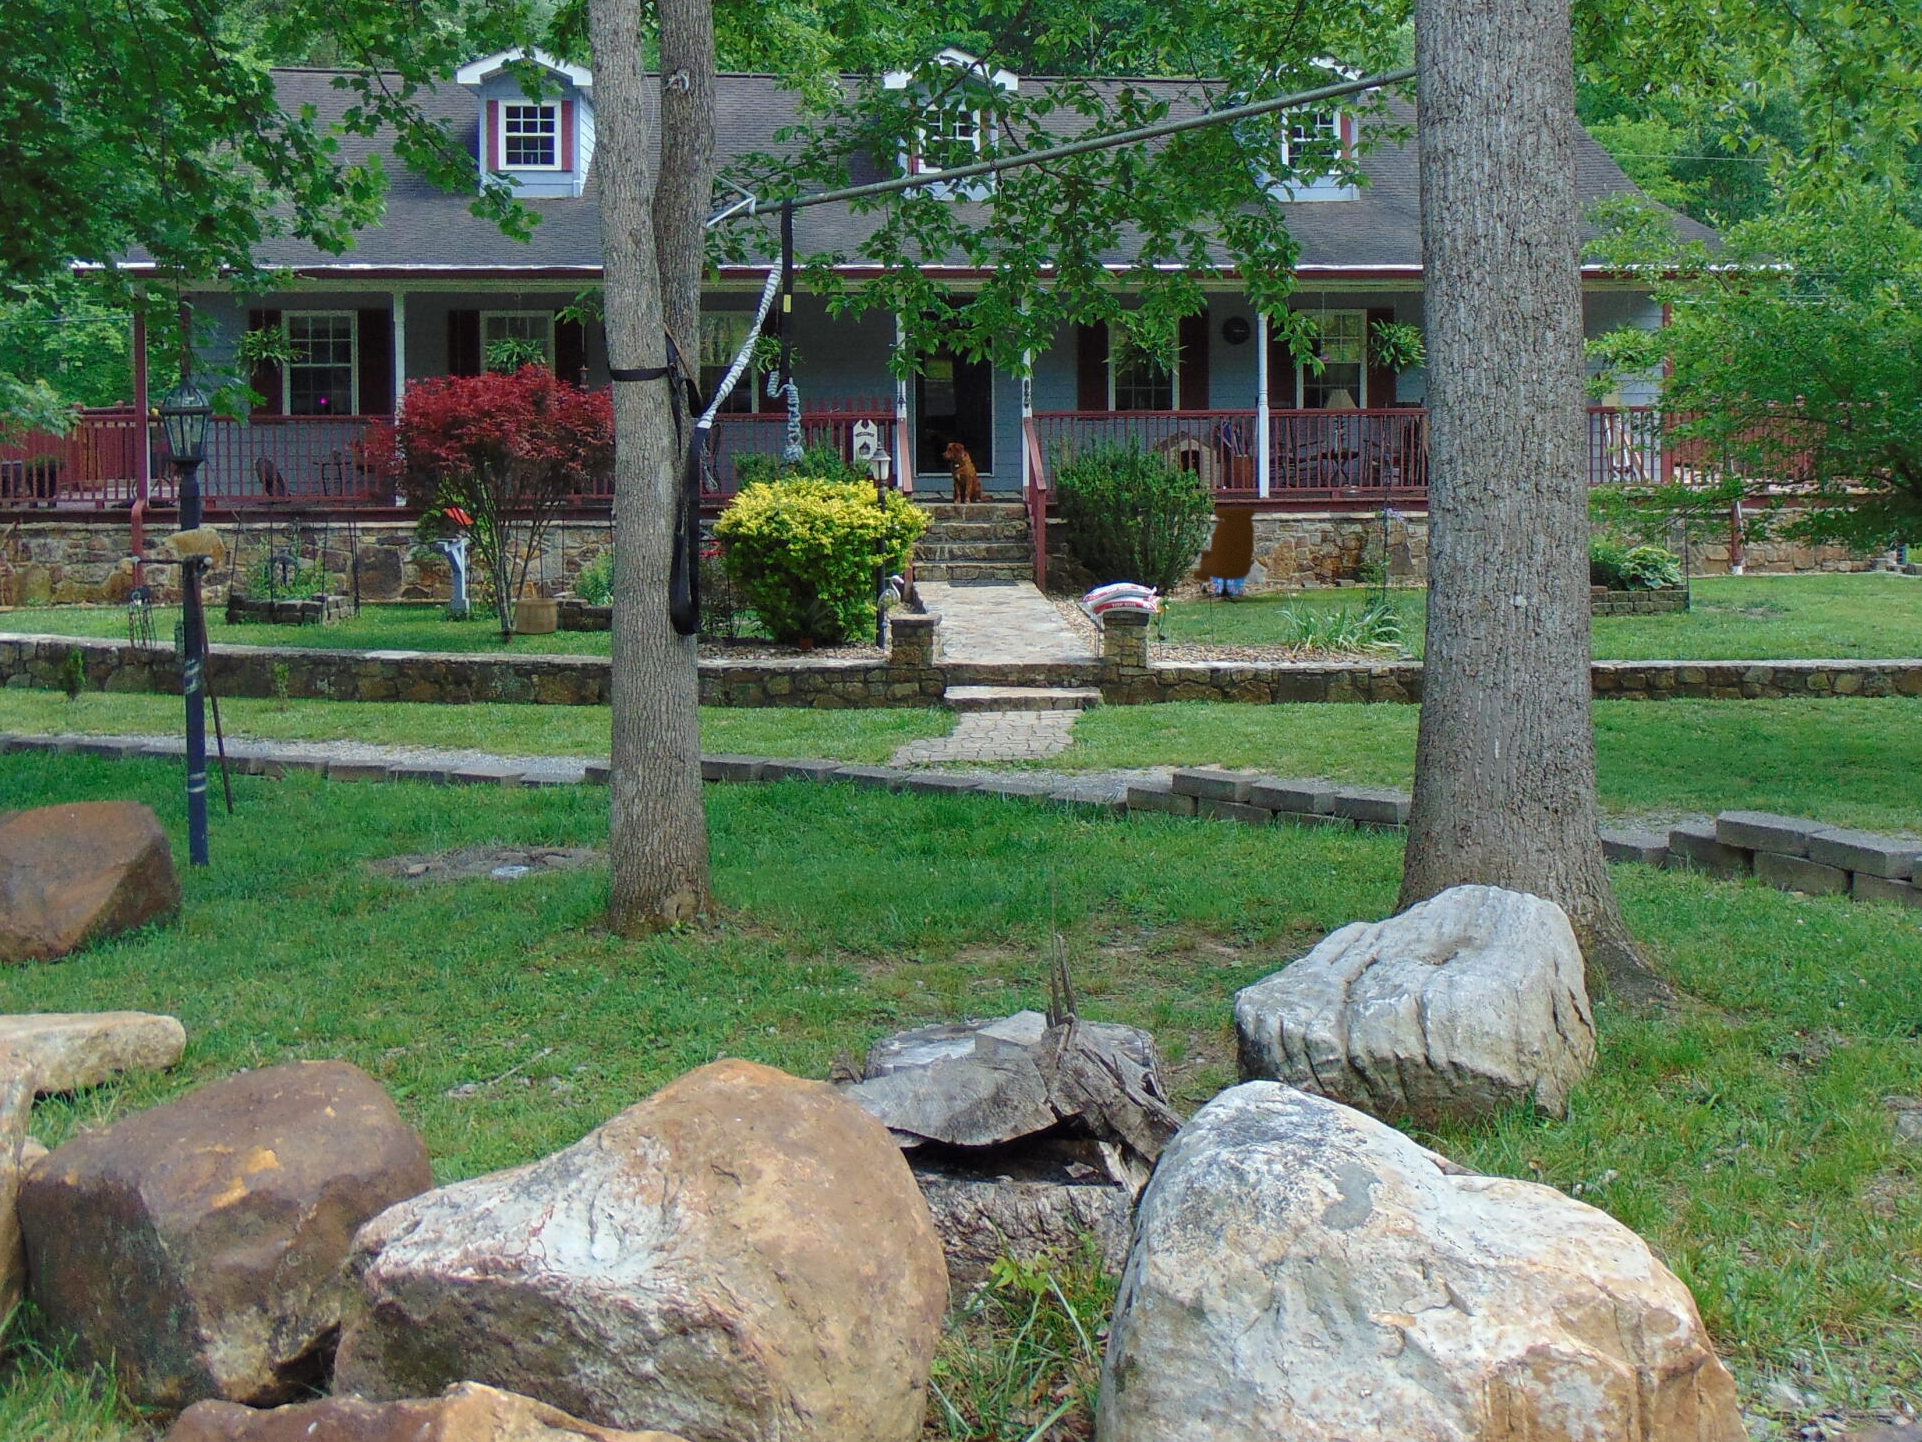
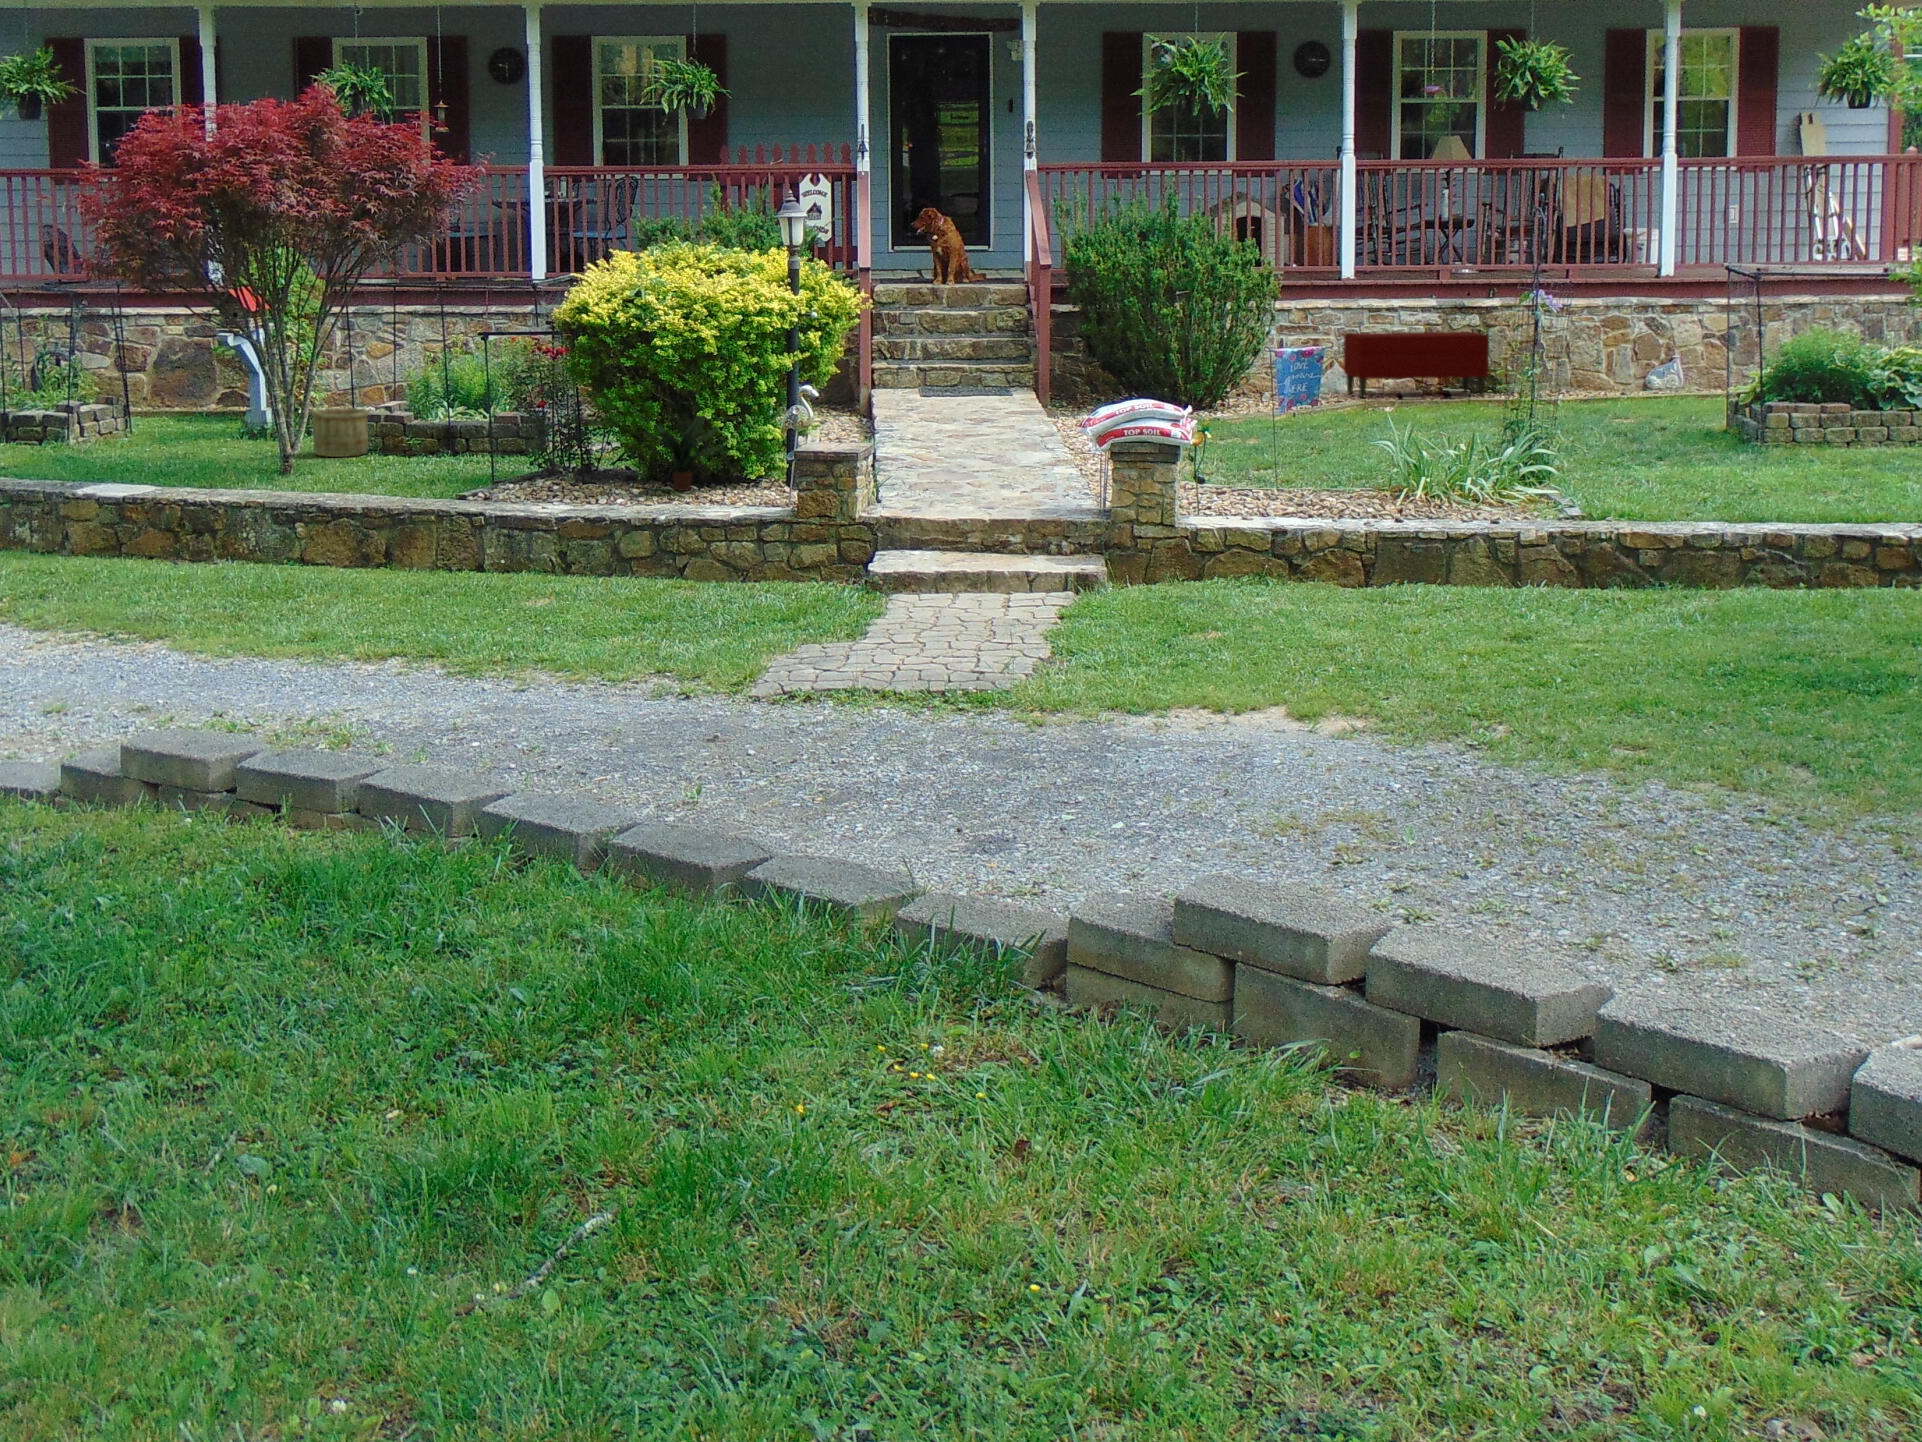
lounge chair: present [1193,508,1255,602] -> none [1236,289,1337,421]
bench: none [1263,537,1368,587] -> present [1344,331,1489,398]

